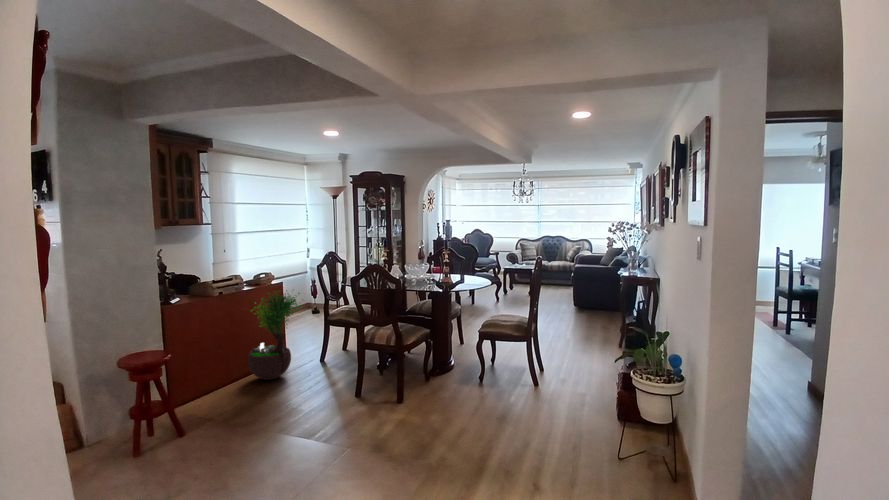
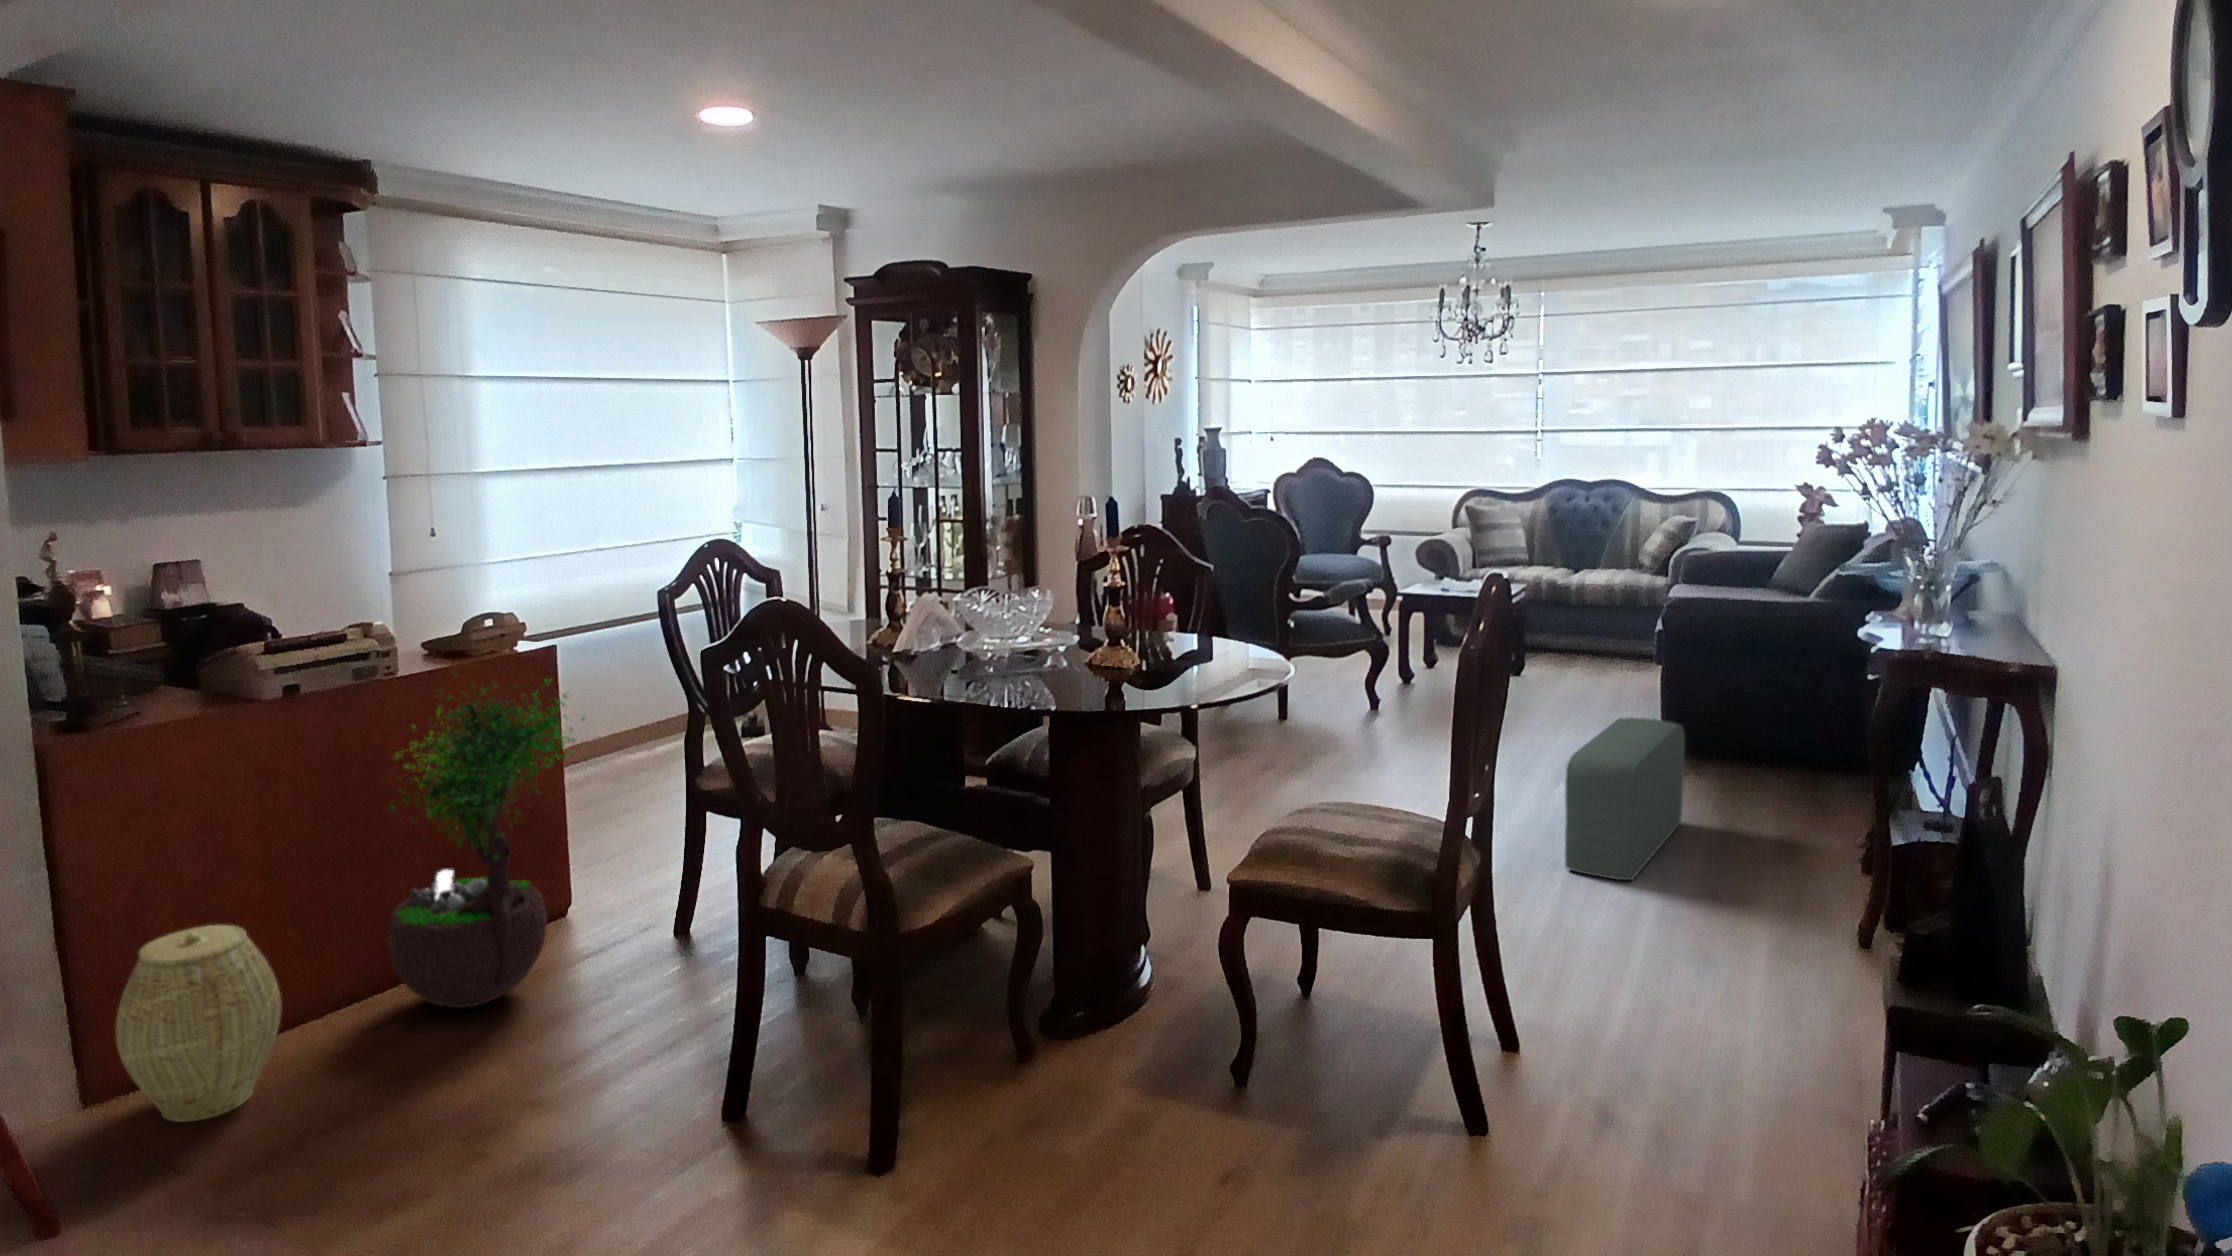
pouf: none [552,298,580,337] -> present [1565,717,1685,880]
woven basket: none [186,356,229,408] -> present [116,925,281,1122]

